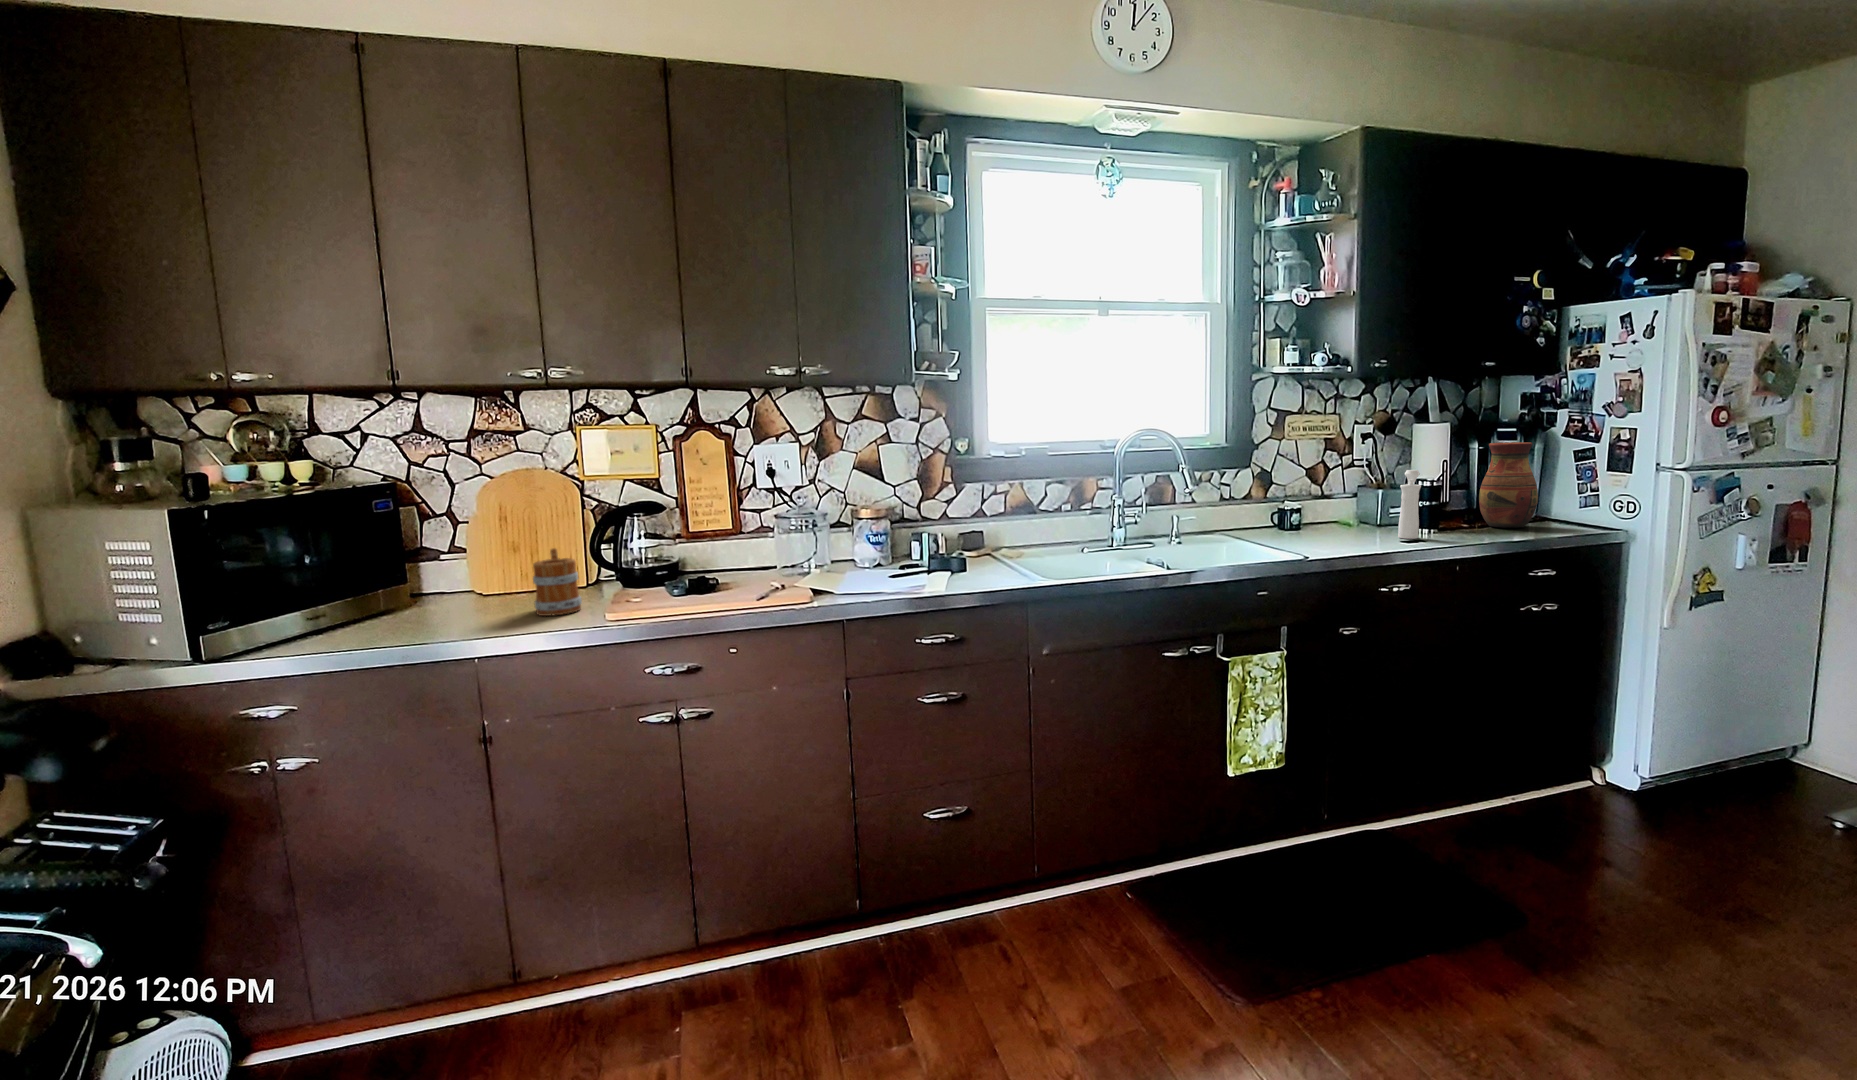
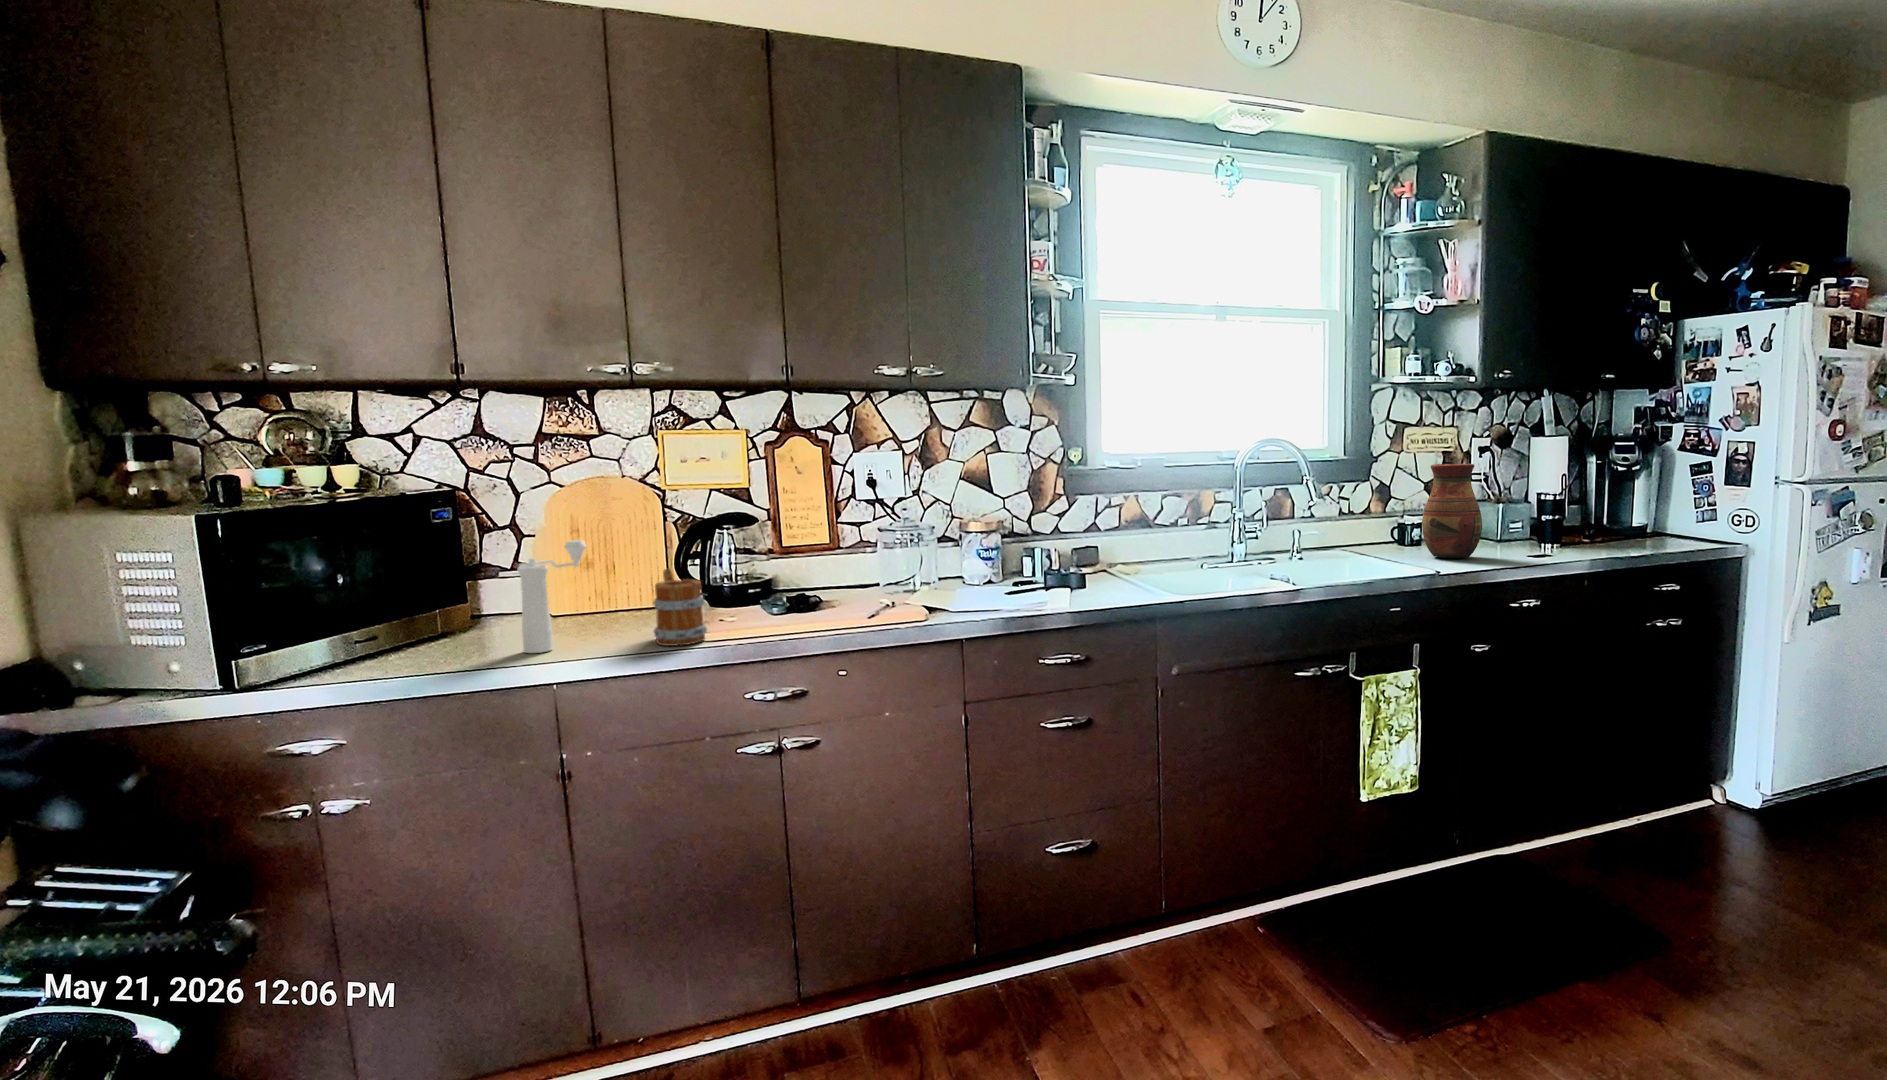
vase: present [1479,442,1538,528] -> present [1422,464,1482,559]
pepper mill: present [1398,470,1421,539] -> present [517,540,586,653]

